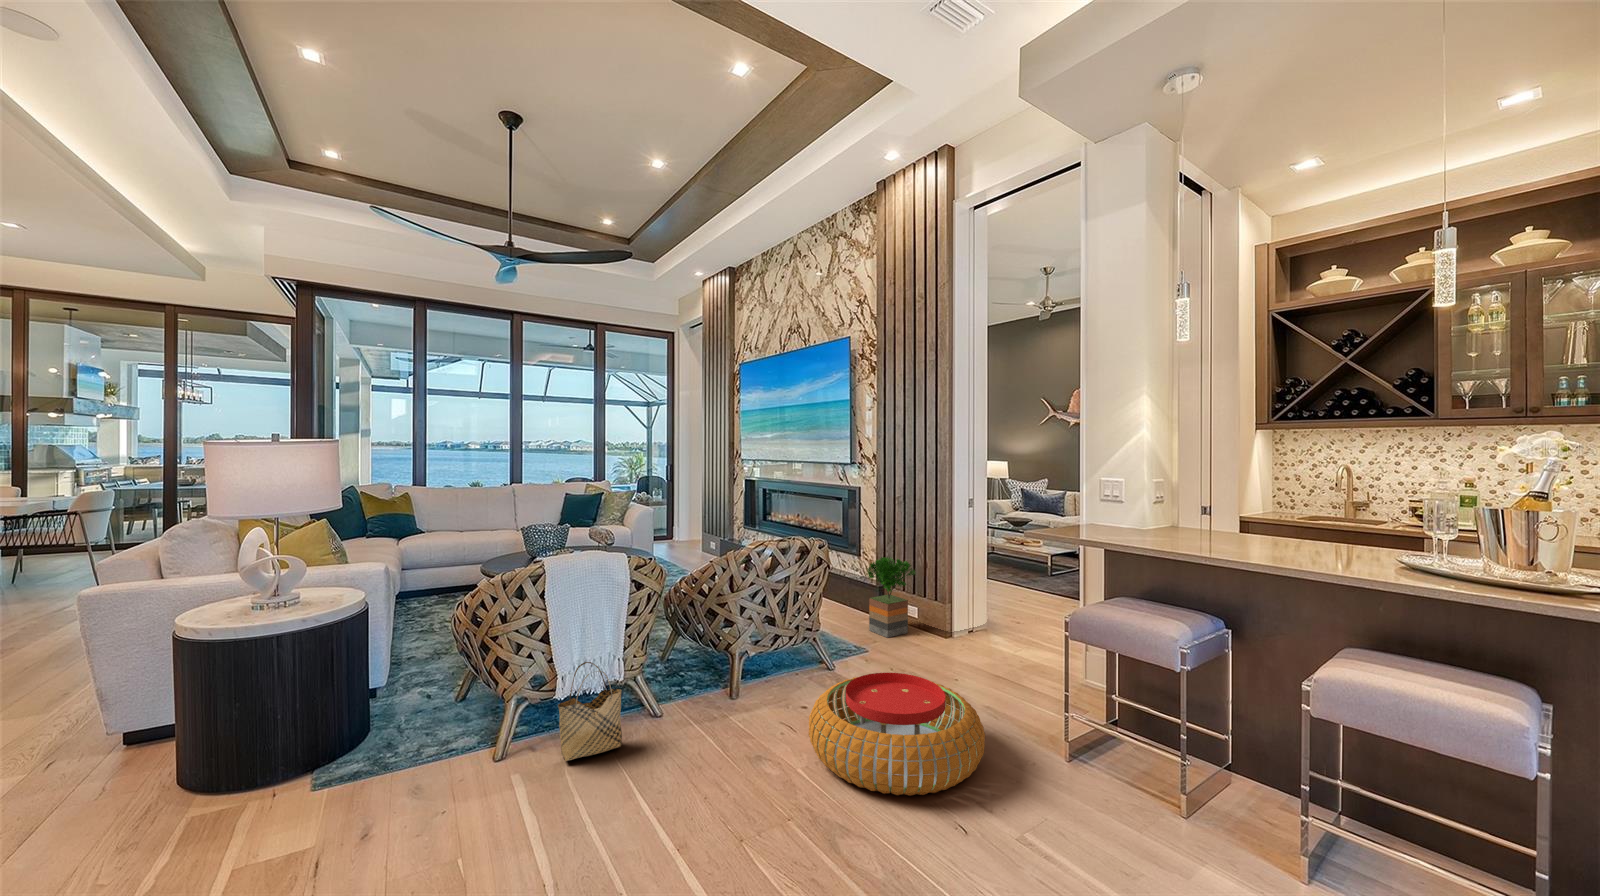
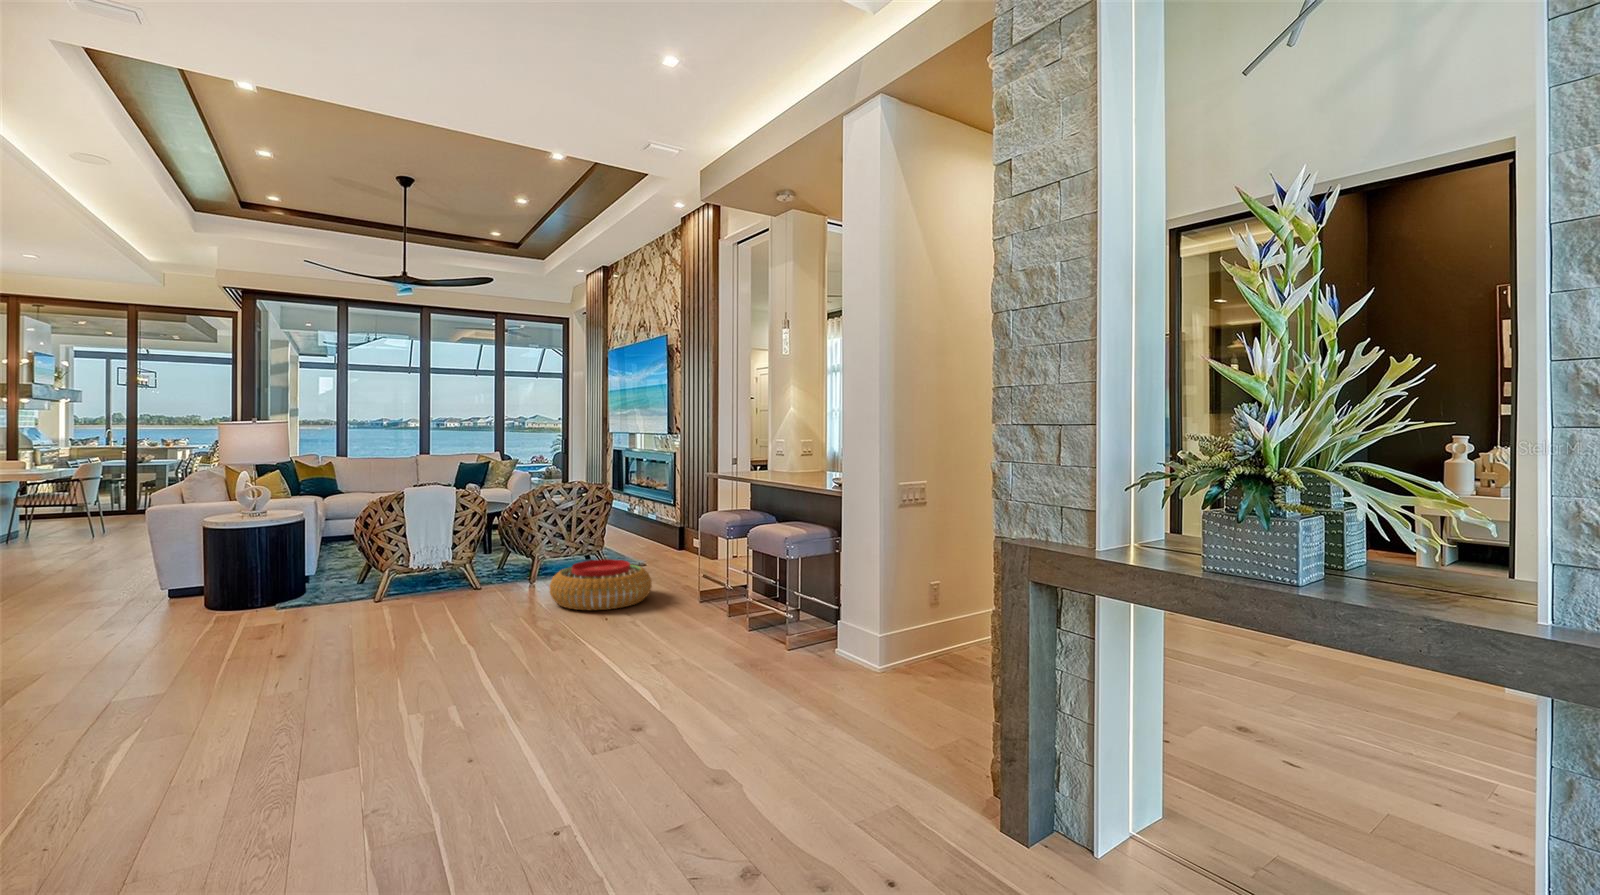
potted tree: present [867,557,916,638] -> none [656,504,698,561]
woven basket: present [558,662,622,761] -> none [410,549,450,599]

